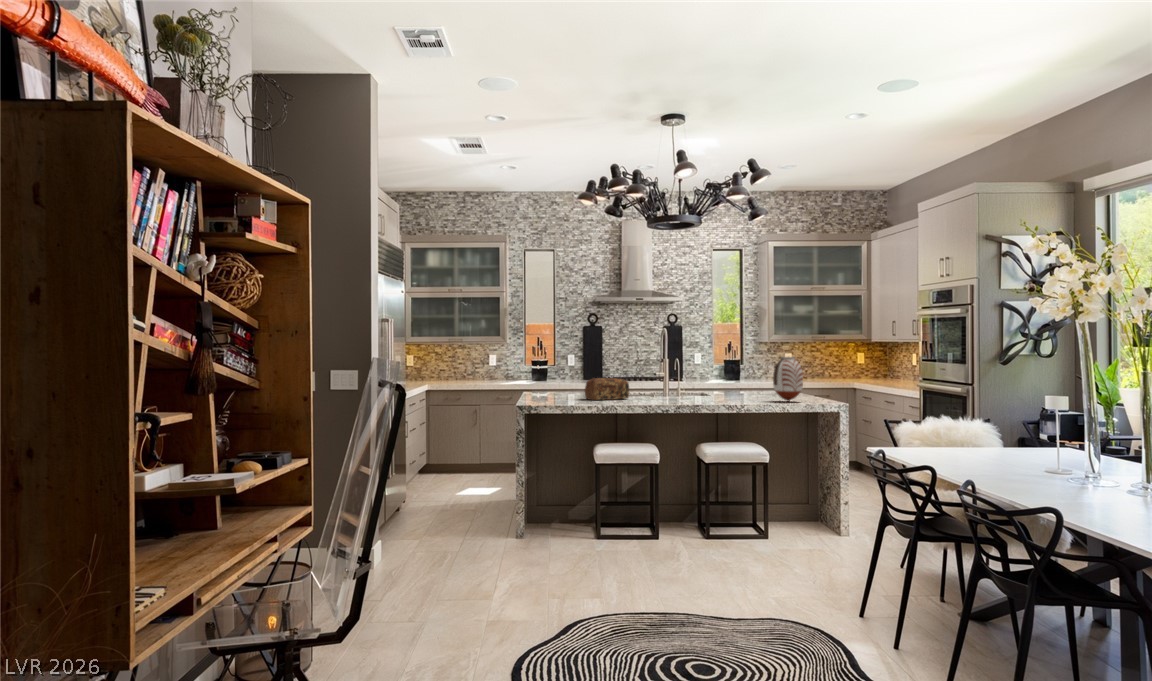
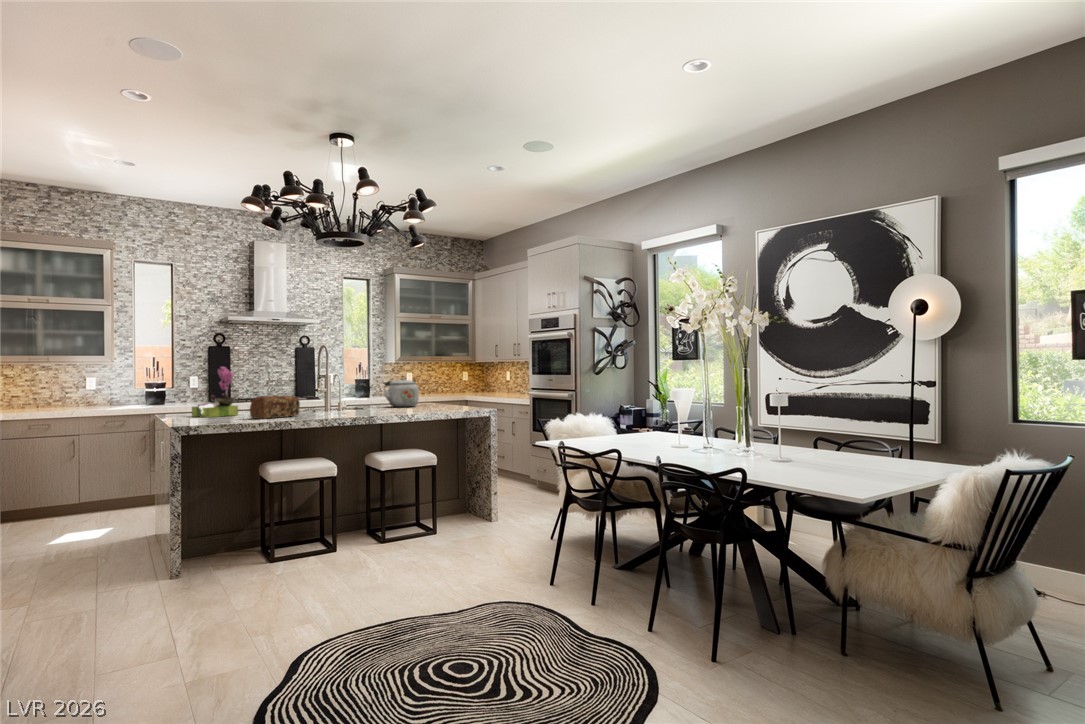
flower arrangement: none [546,348,582,396] -> present [192,367,238,418]
vase: present [773,357,803,401] -> none [436,371,461,411]
kettle: none [728,362,768,394] -> present [384,378,419,407]

